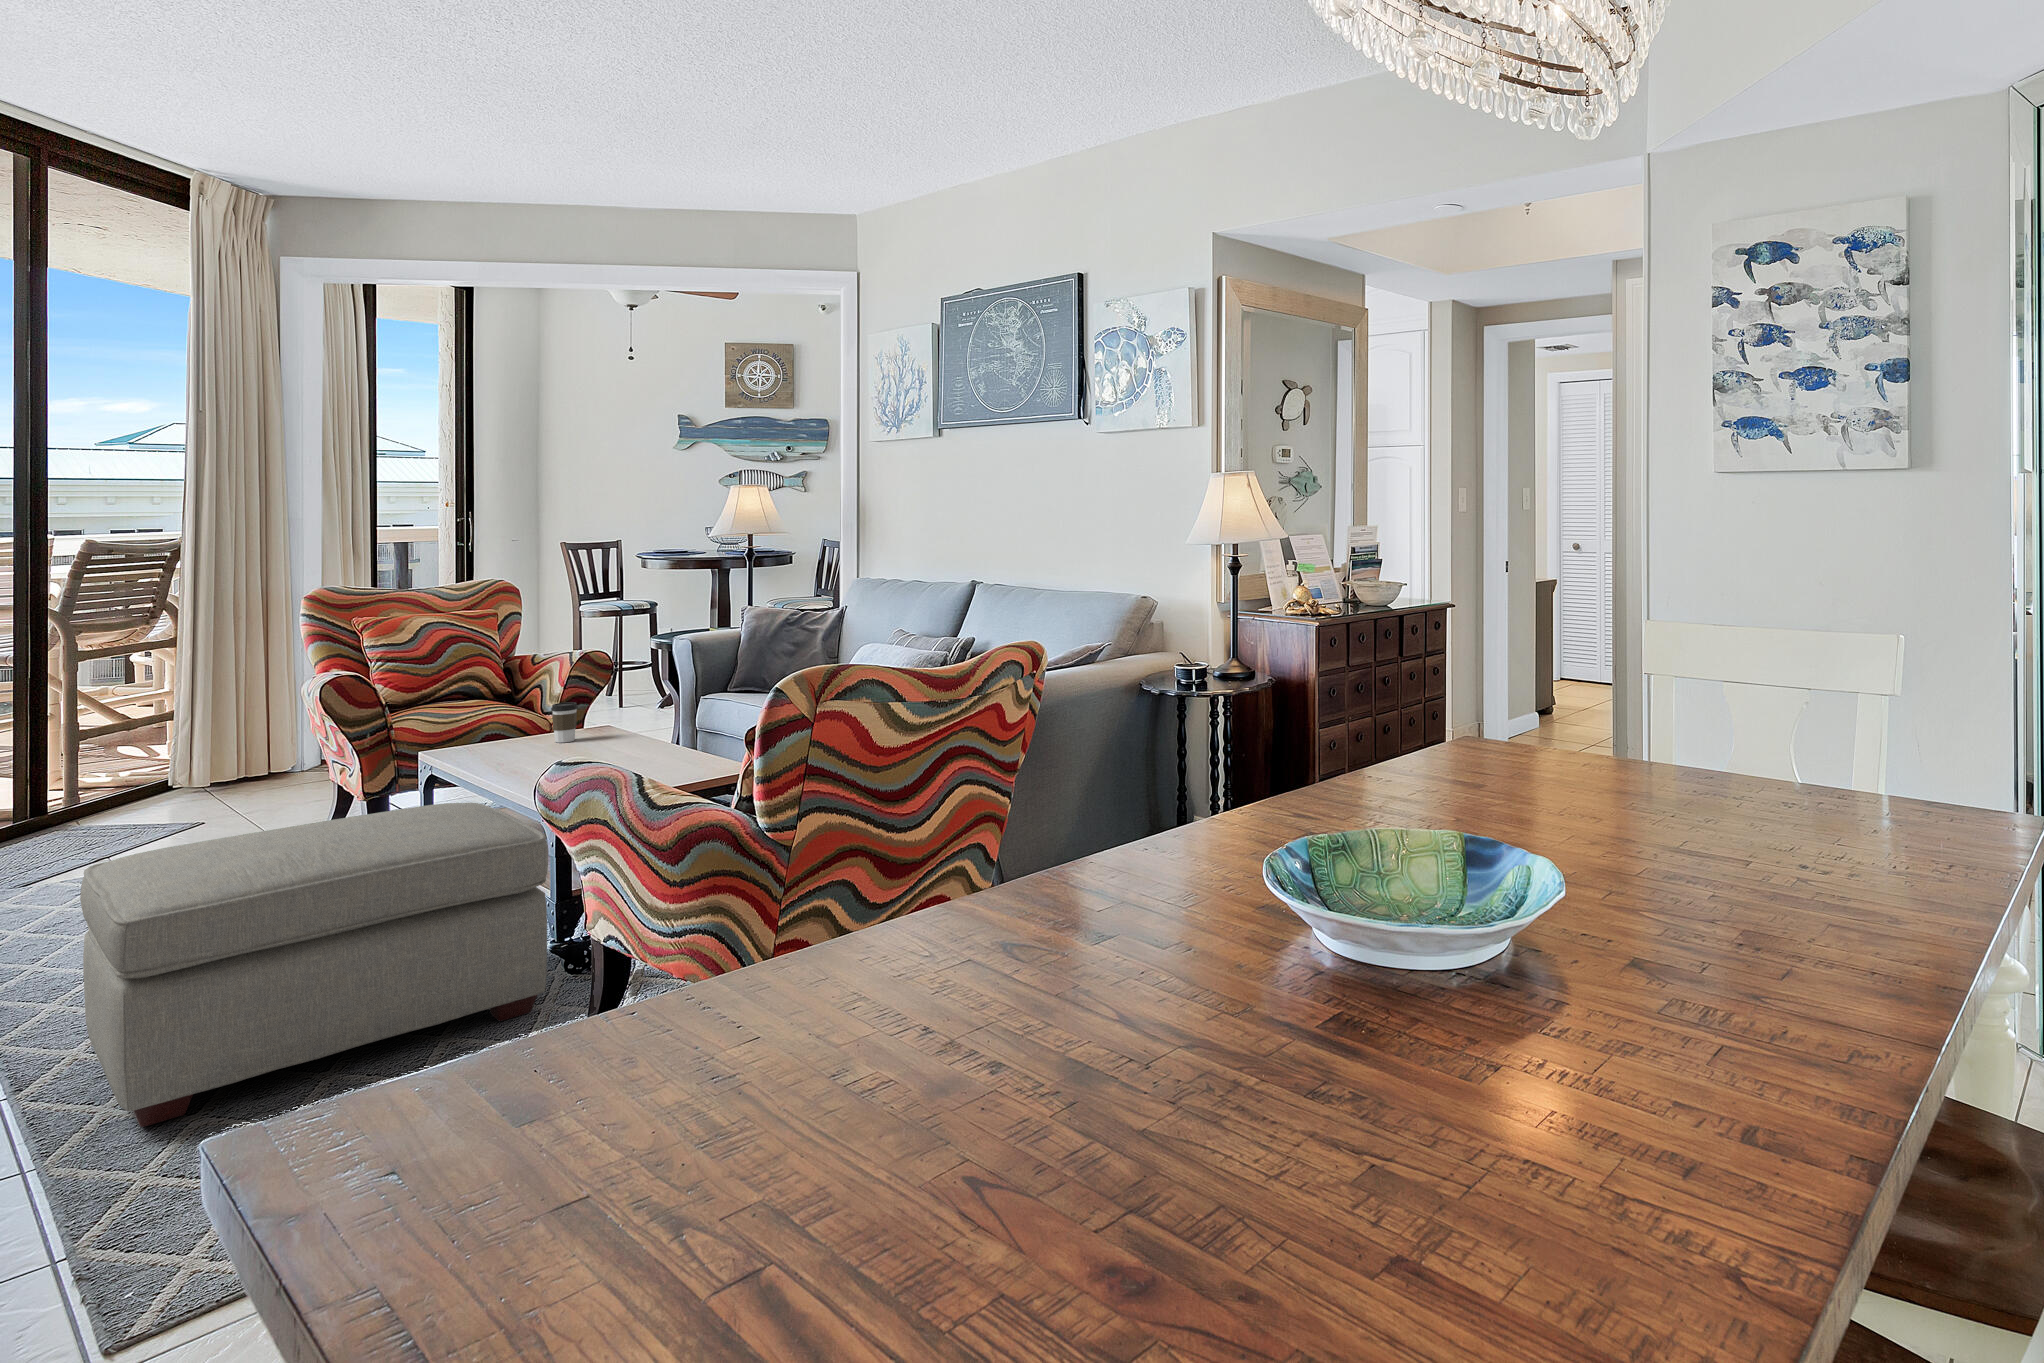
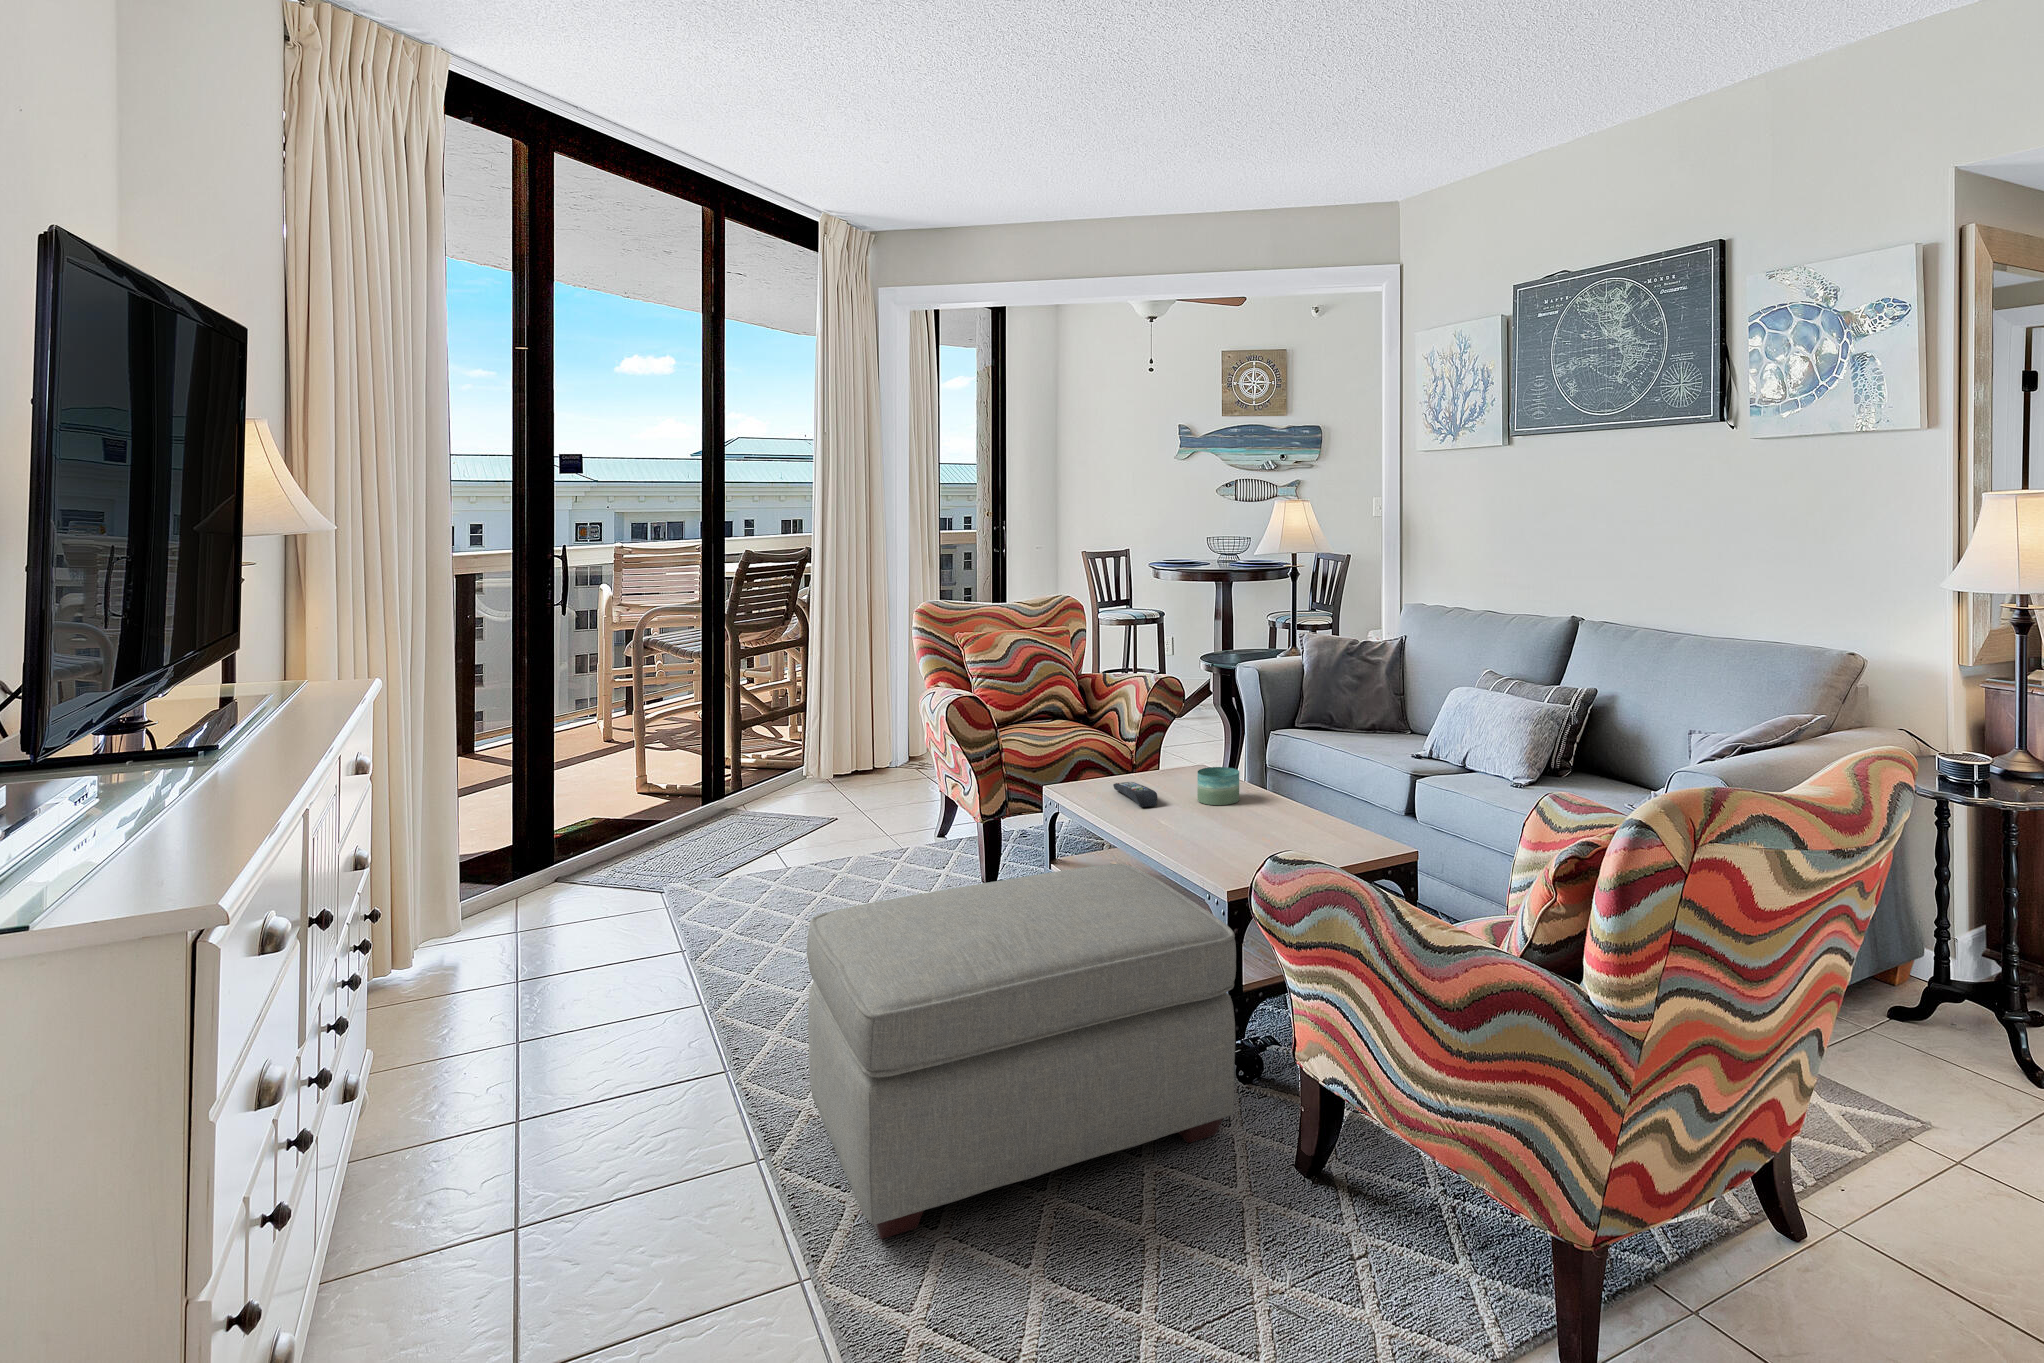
coffee cup: present [551,702,578,743] -> none [1157,739,1182,783]
candle: none [582,722,626,755] -> present [1197,767,1239,805]
remote control: none [499,742,537,761] -> present [1113,782,1157,807]

